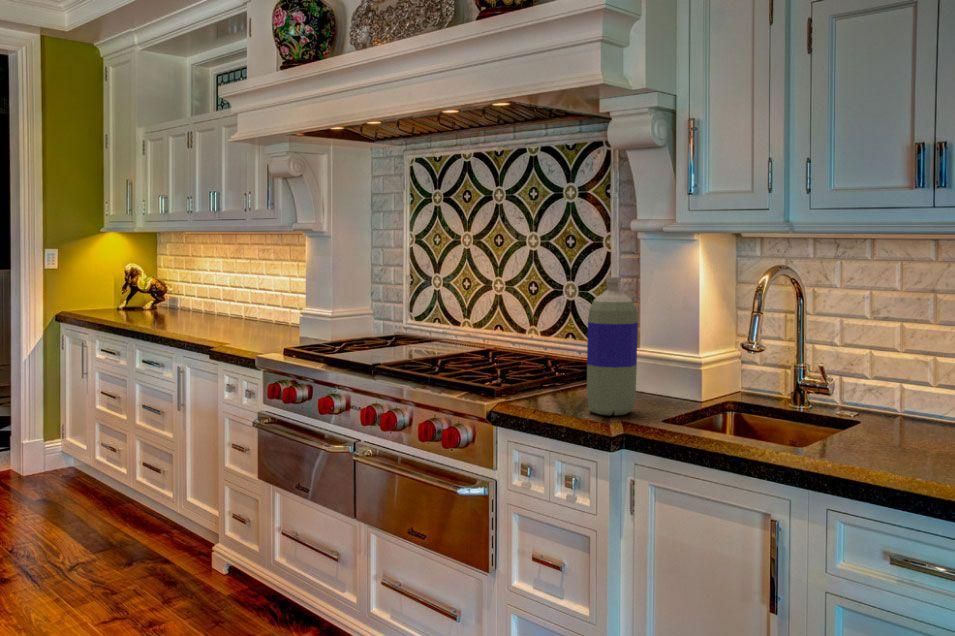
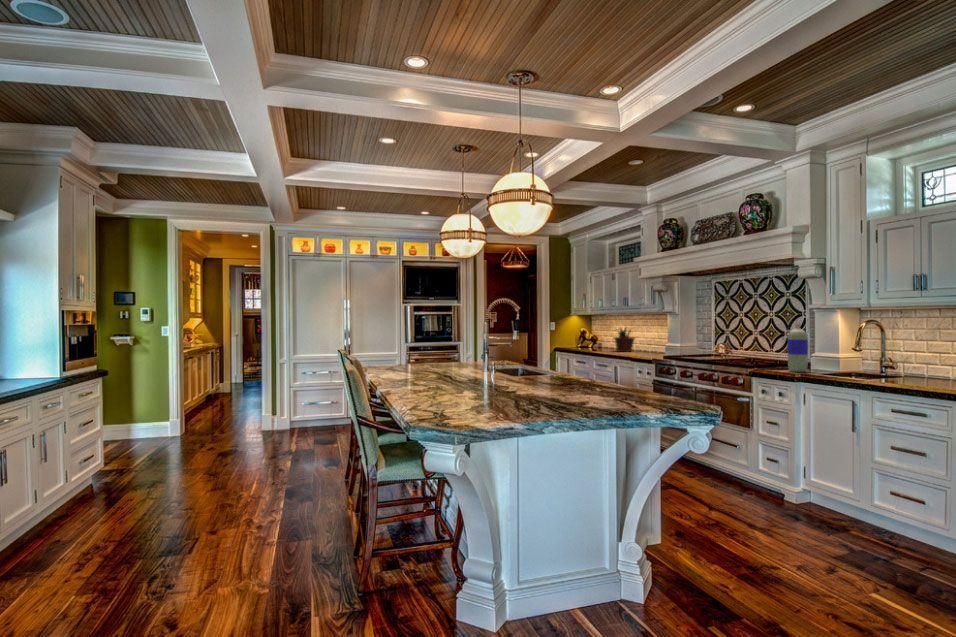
potted plant: none [169,264,238,327] -> present [614,328,635,352]

